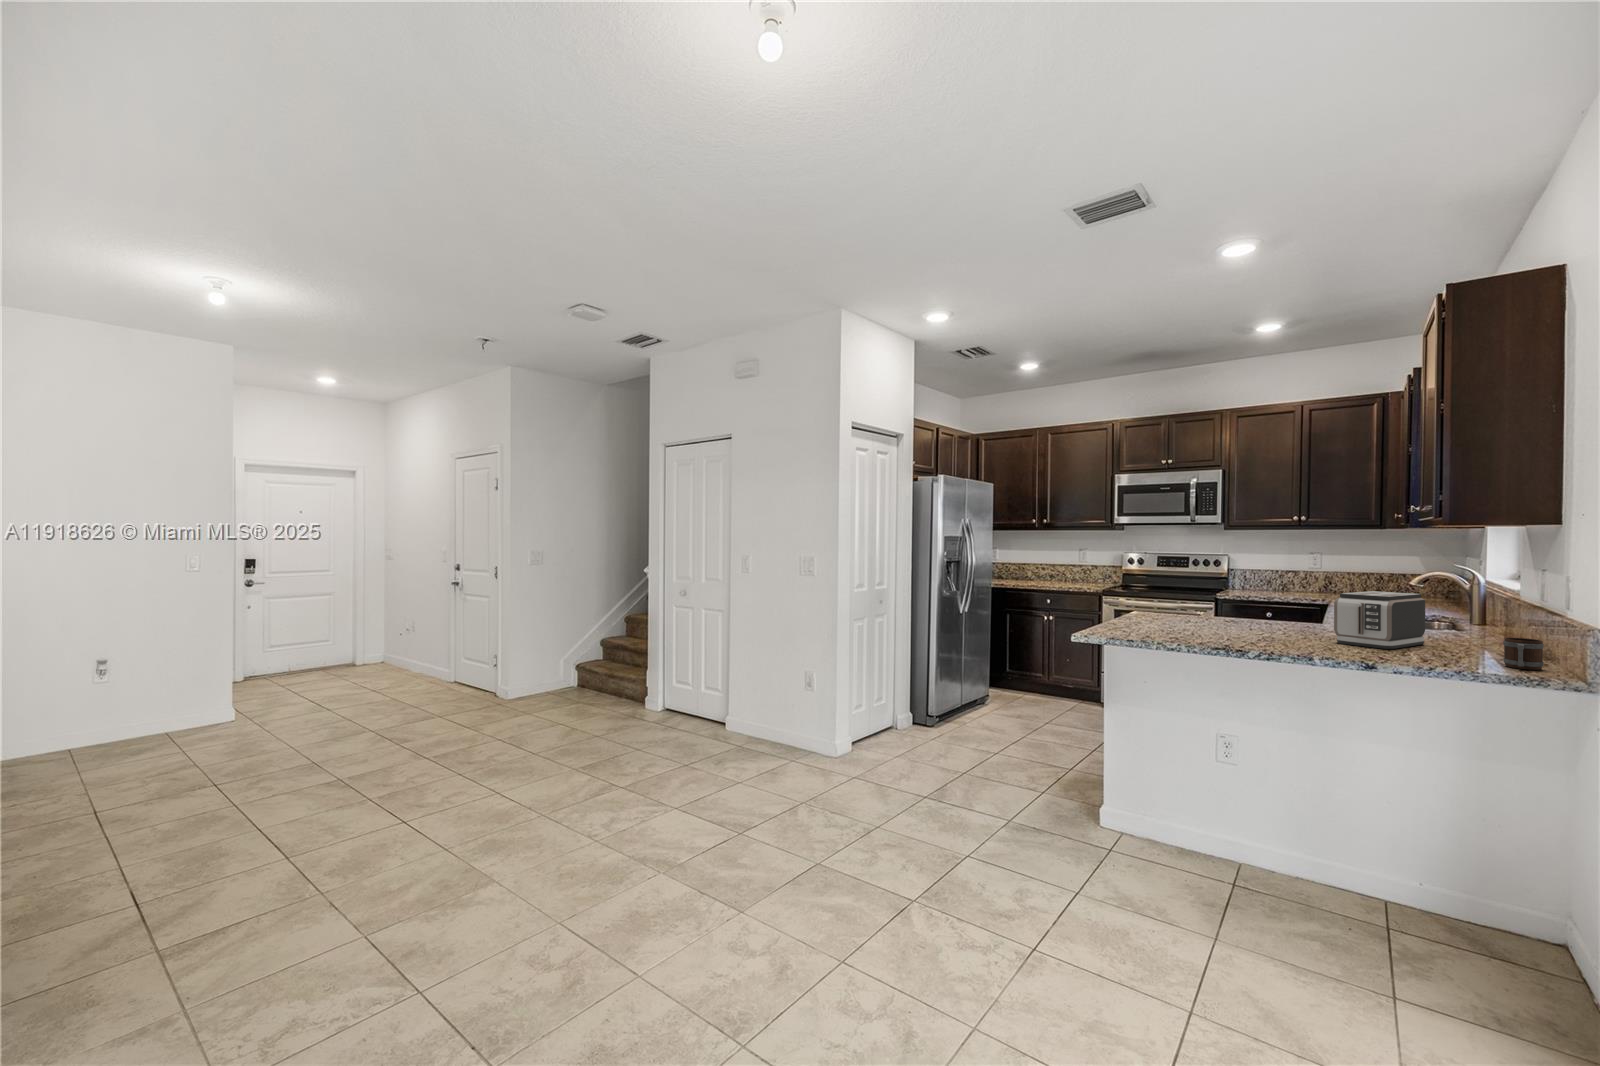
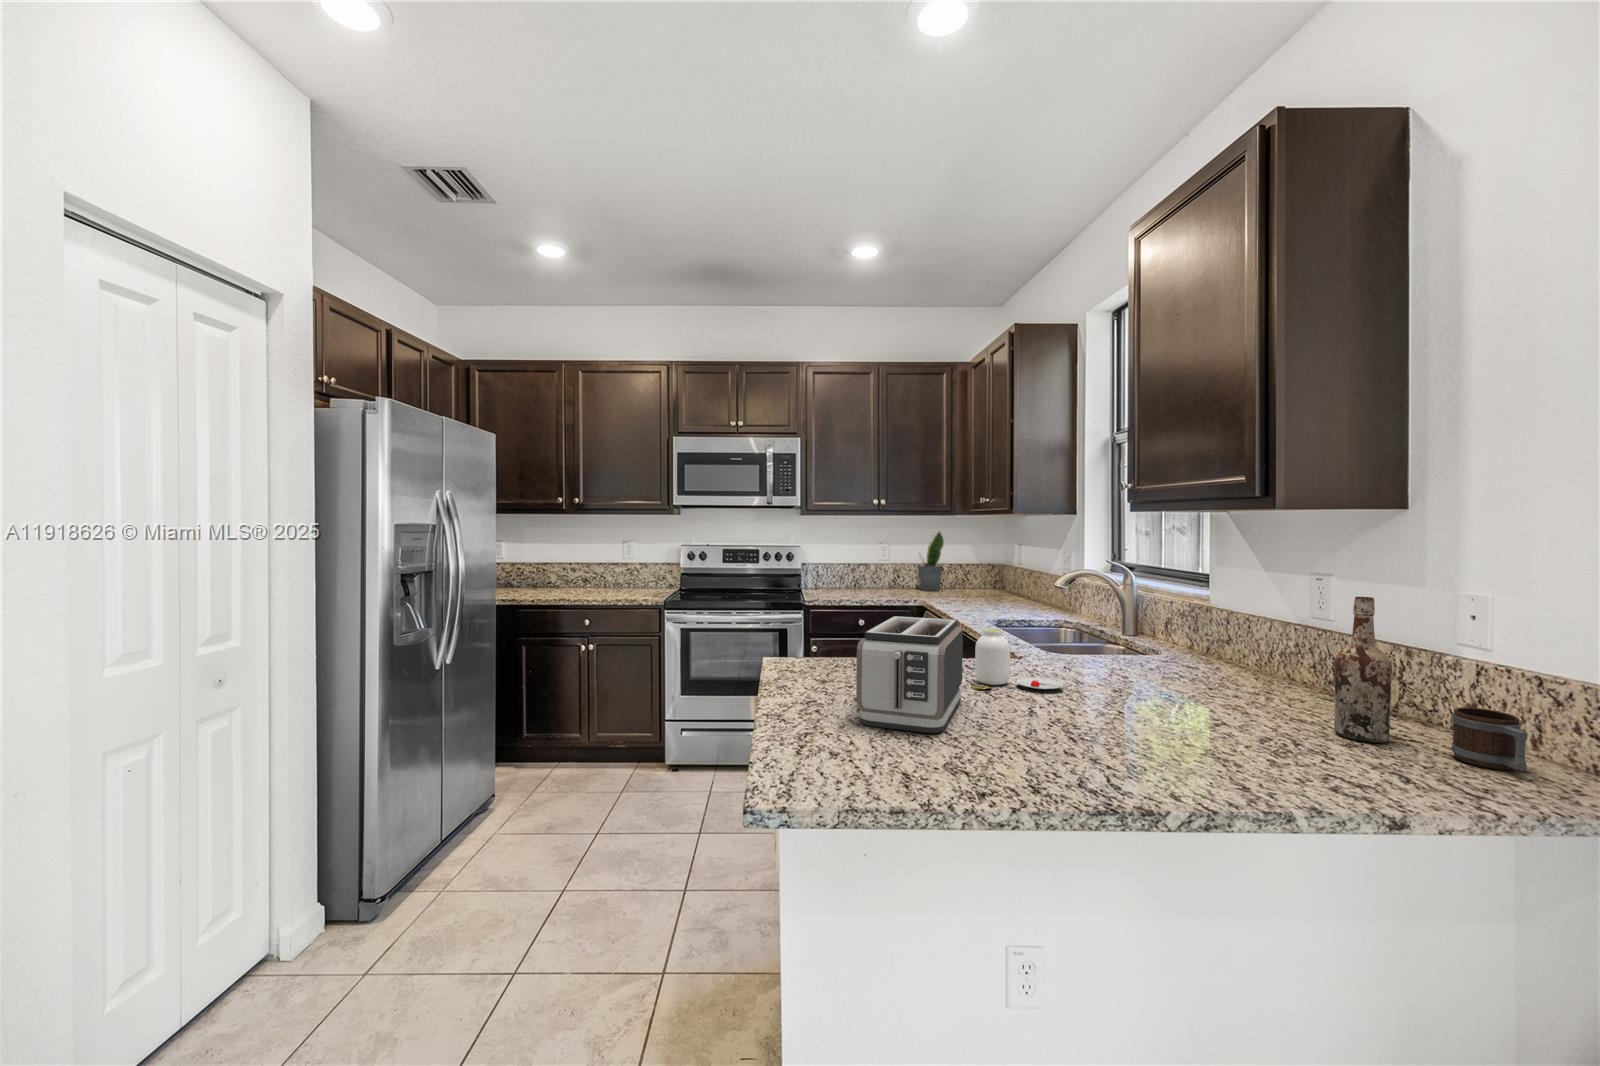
potted plant: none [1349,542,1381,597] -> present [917,532,944,591]
wine bottle: none [1454,574,1489,659] -> present [1335,597,1392,743]
toaster: present [1334,591,1425,649] -> present [856,616,963,733]
jar: none [1245,595,1310,631] -> present [972,629,1066,689]

